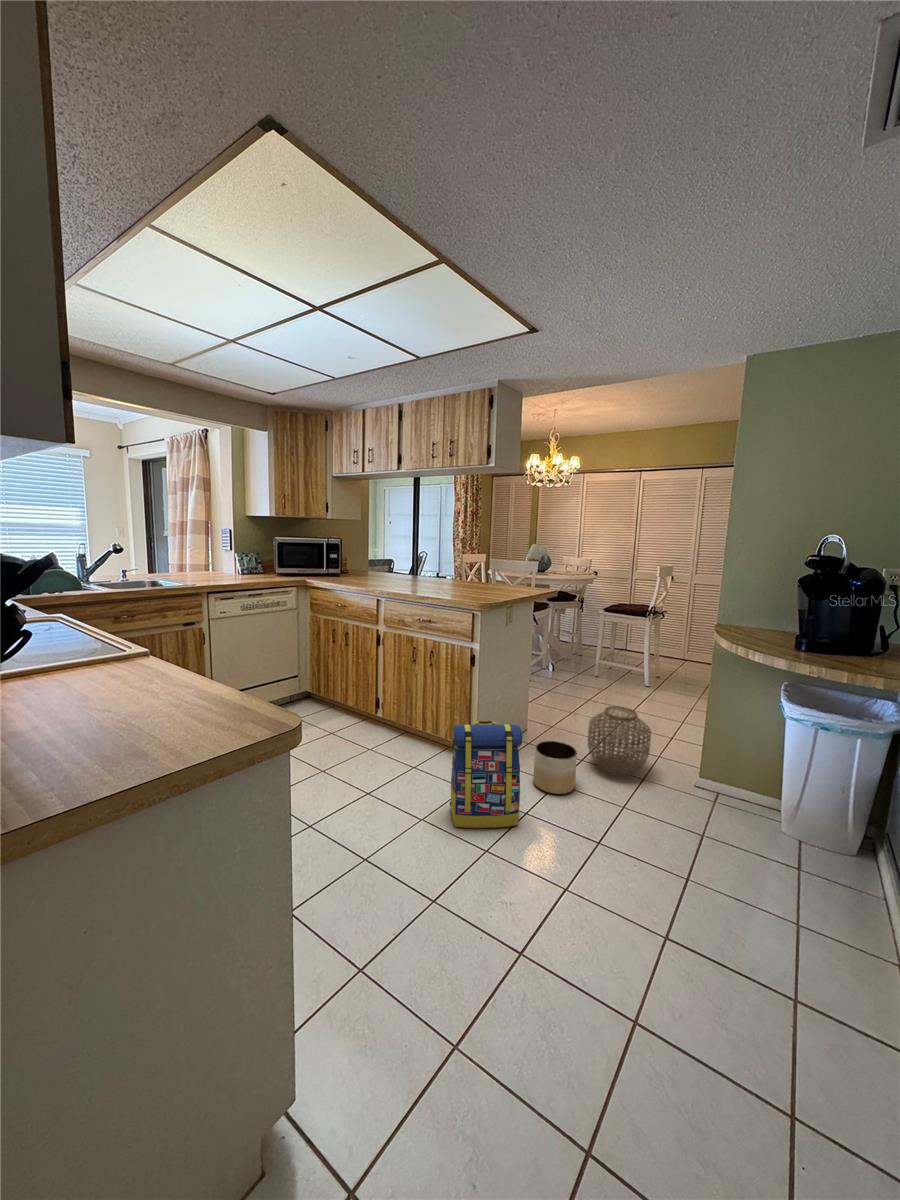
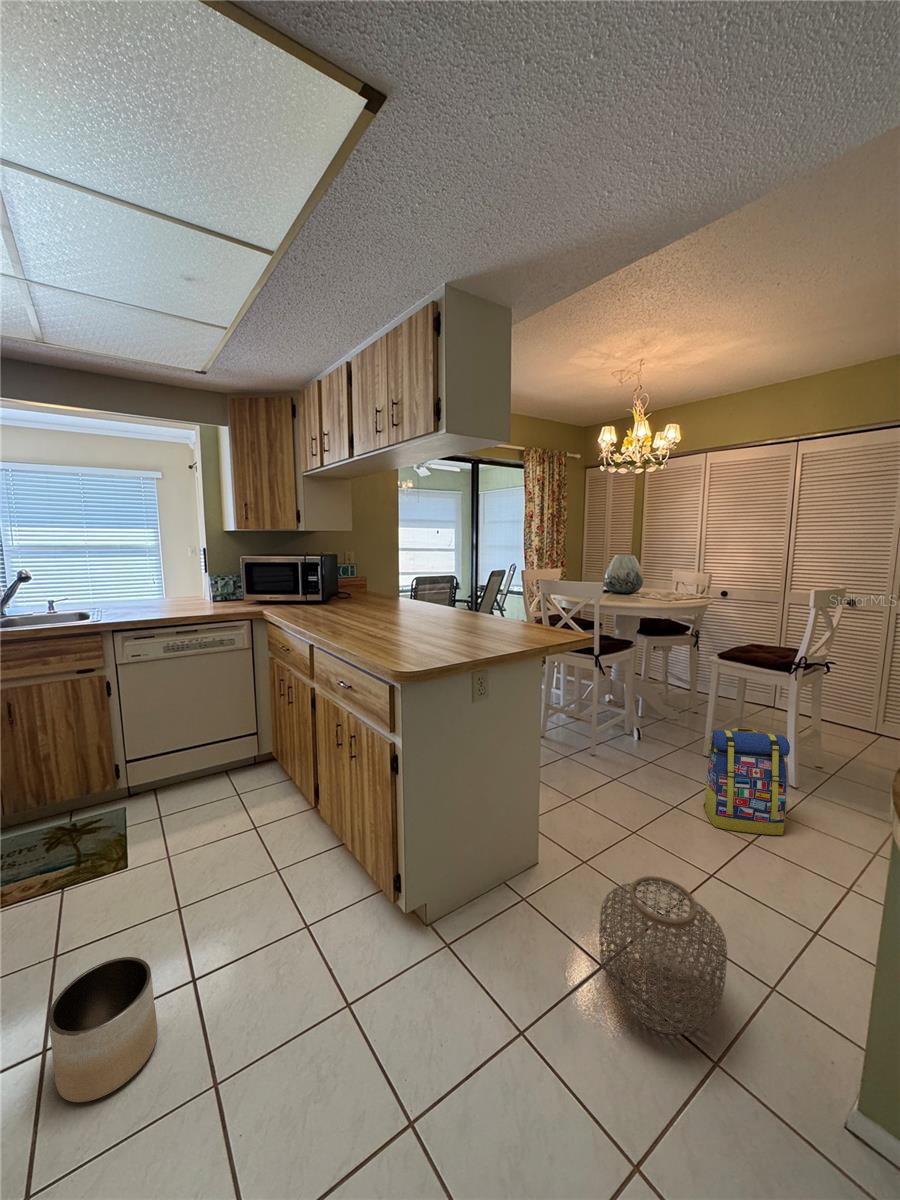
backpack: present [450,721,522,828] -> present [703,728,790,835]
planter: present [533,741,577,794] -> present [49,957,157,1102]

